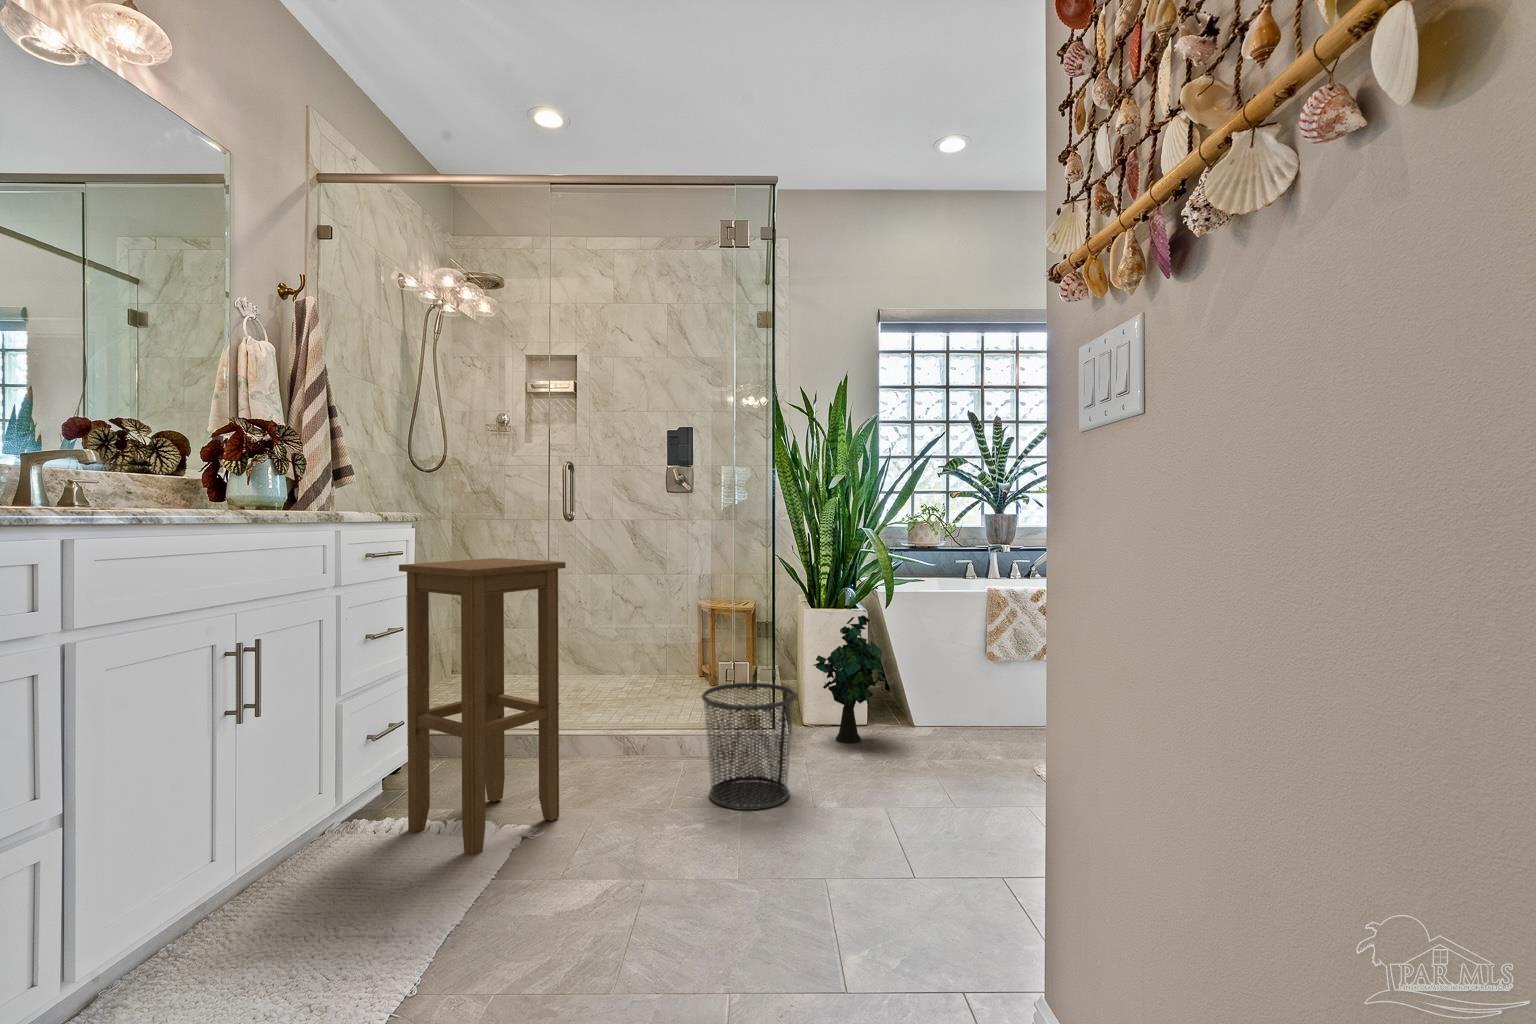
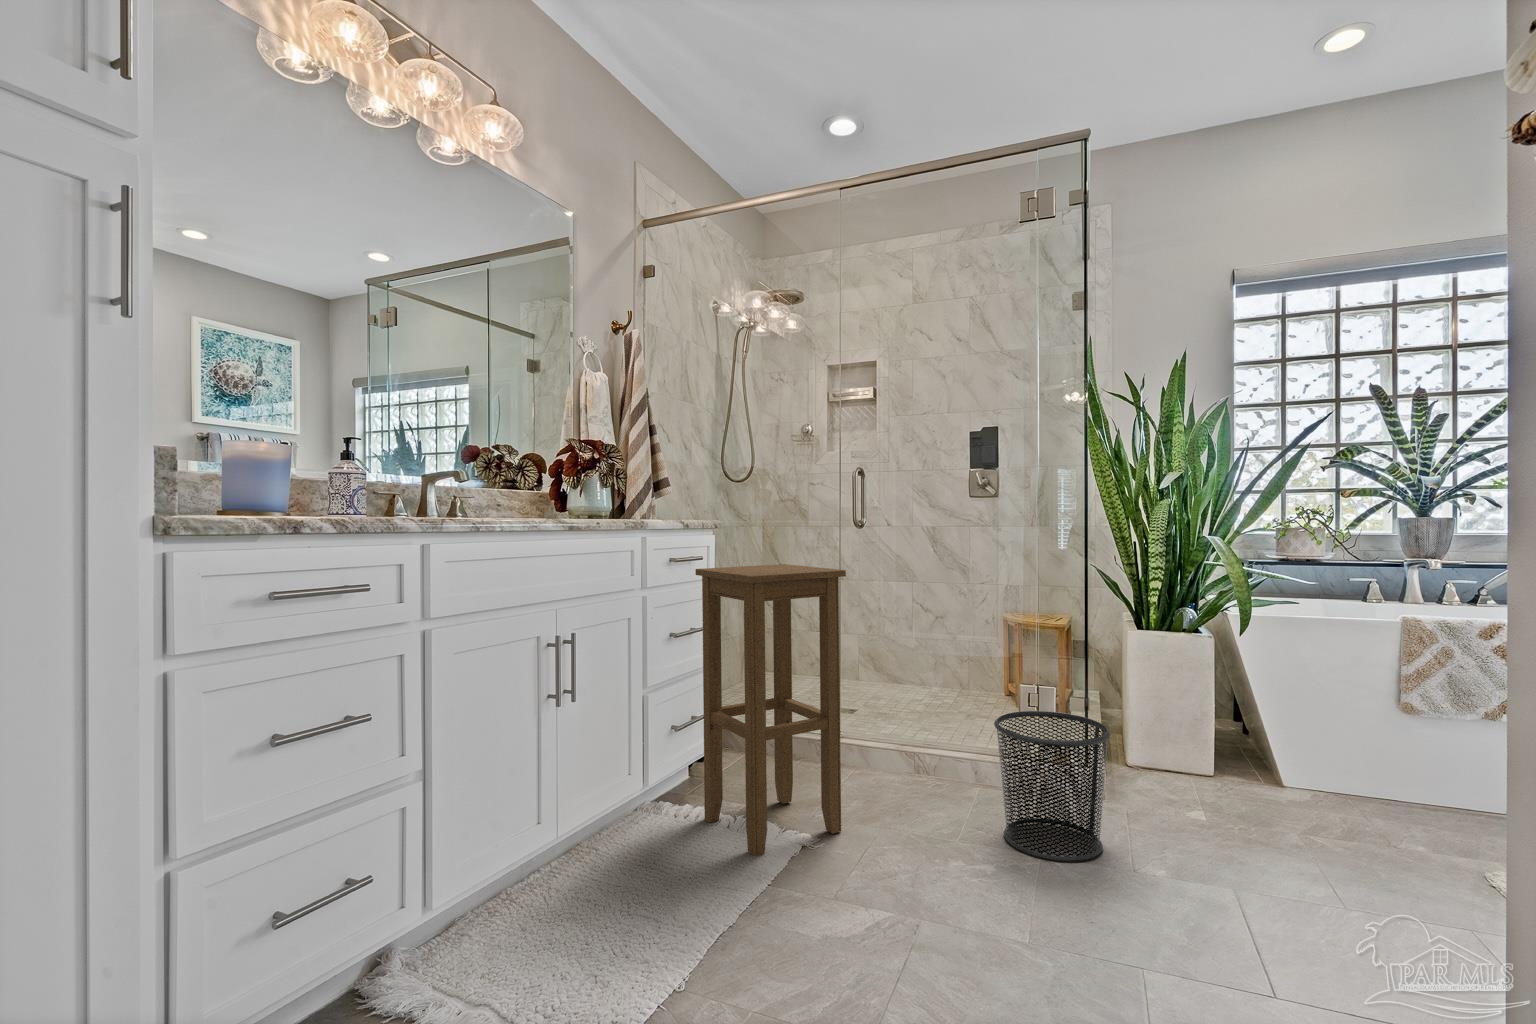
decorative plant: present [813,615,886,743] -> none [1139,642,1242,797]

